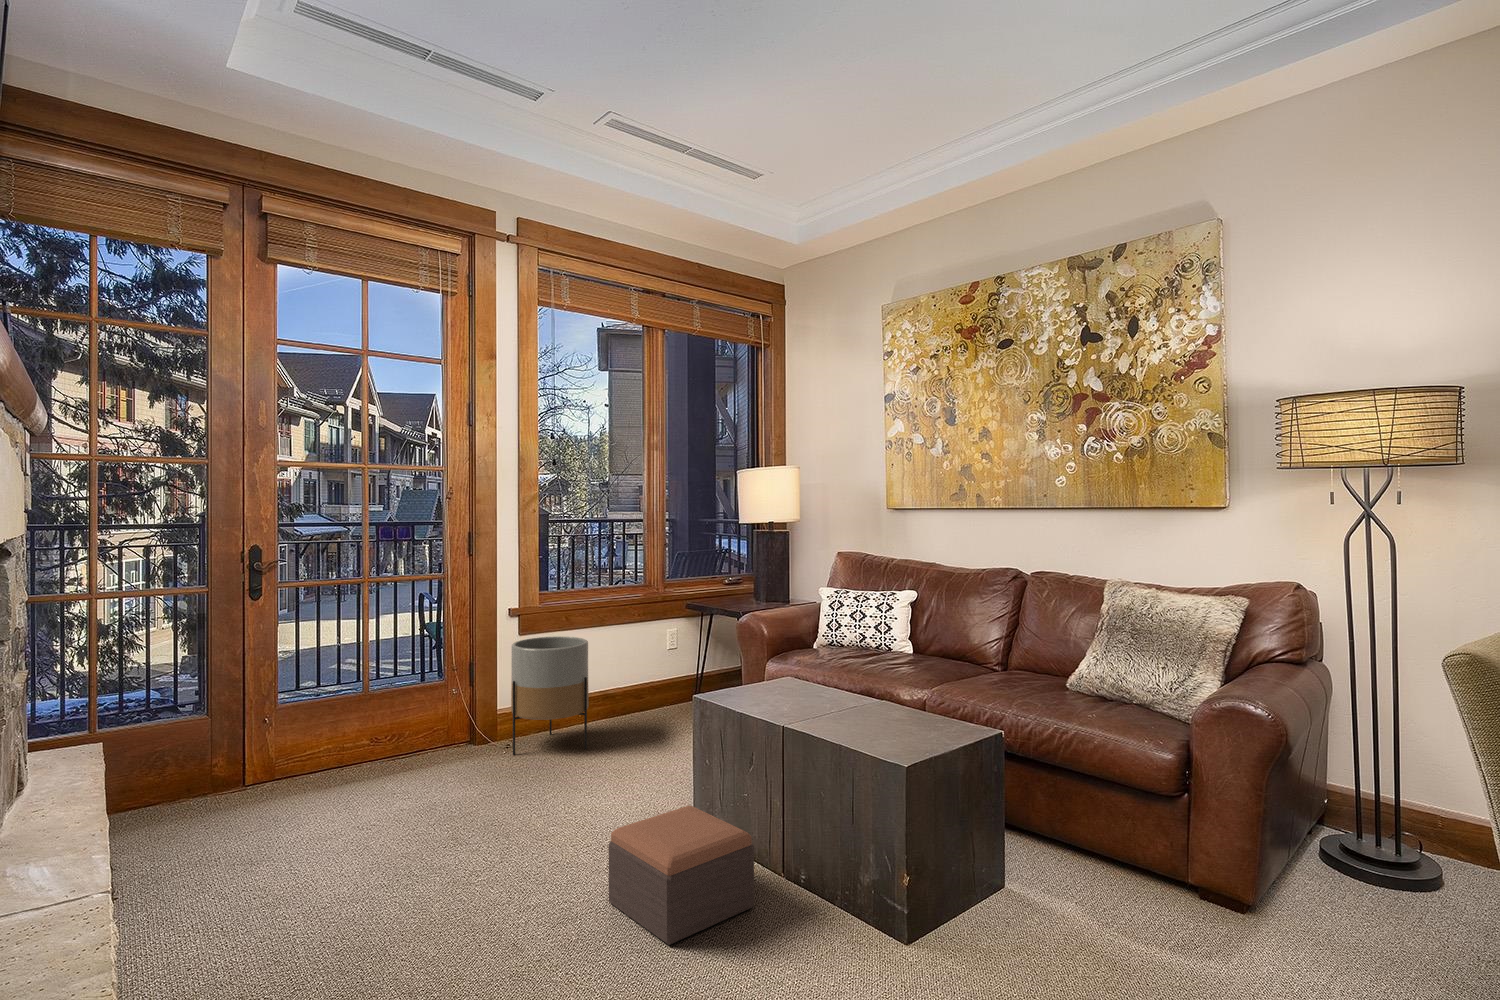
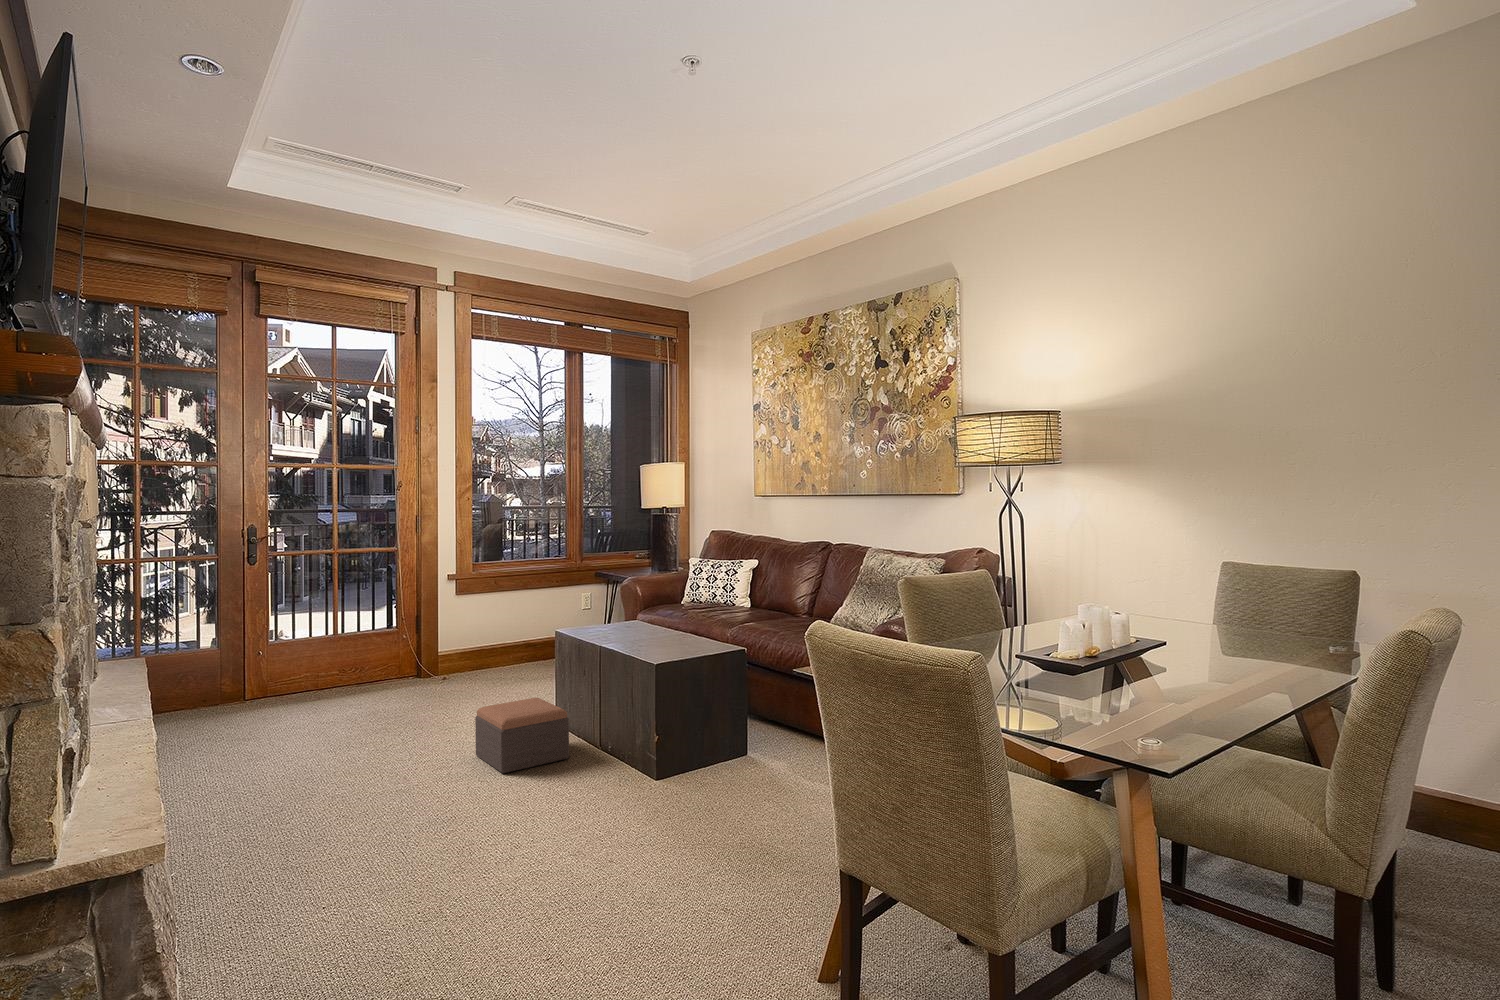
planter: present [511,637,589,755] -> none [447,596,507,682]

